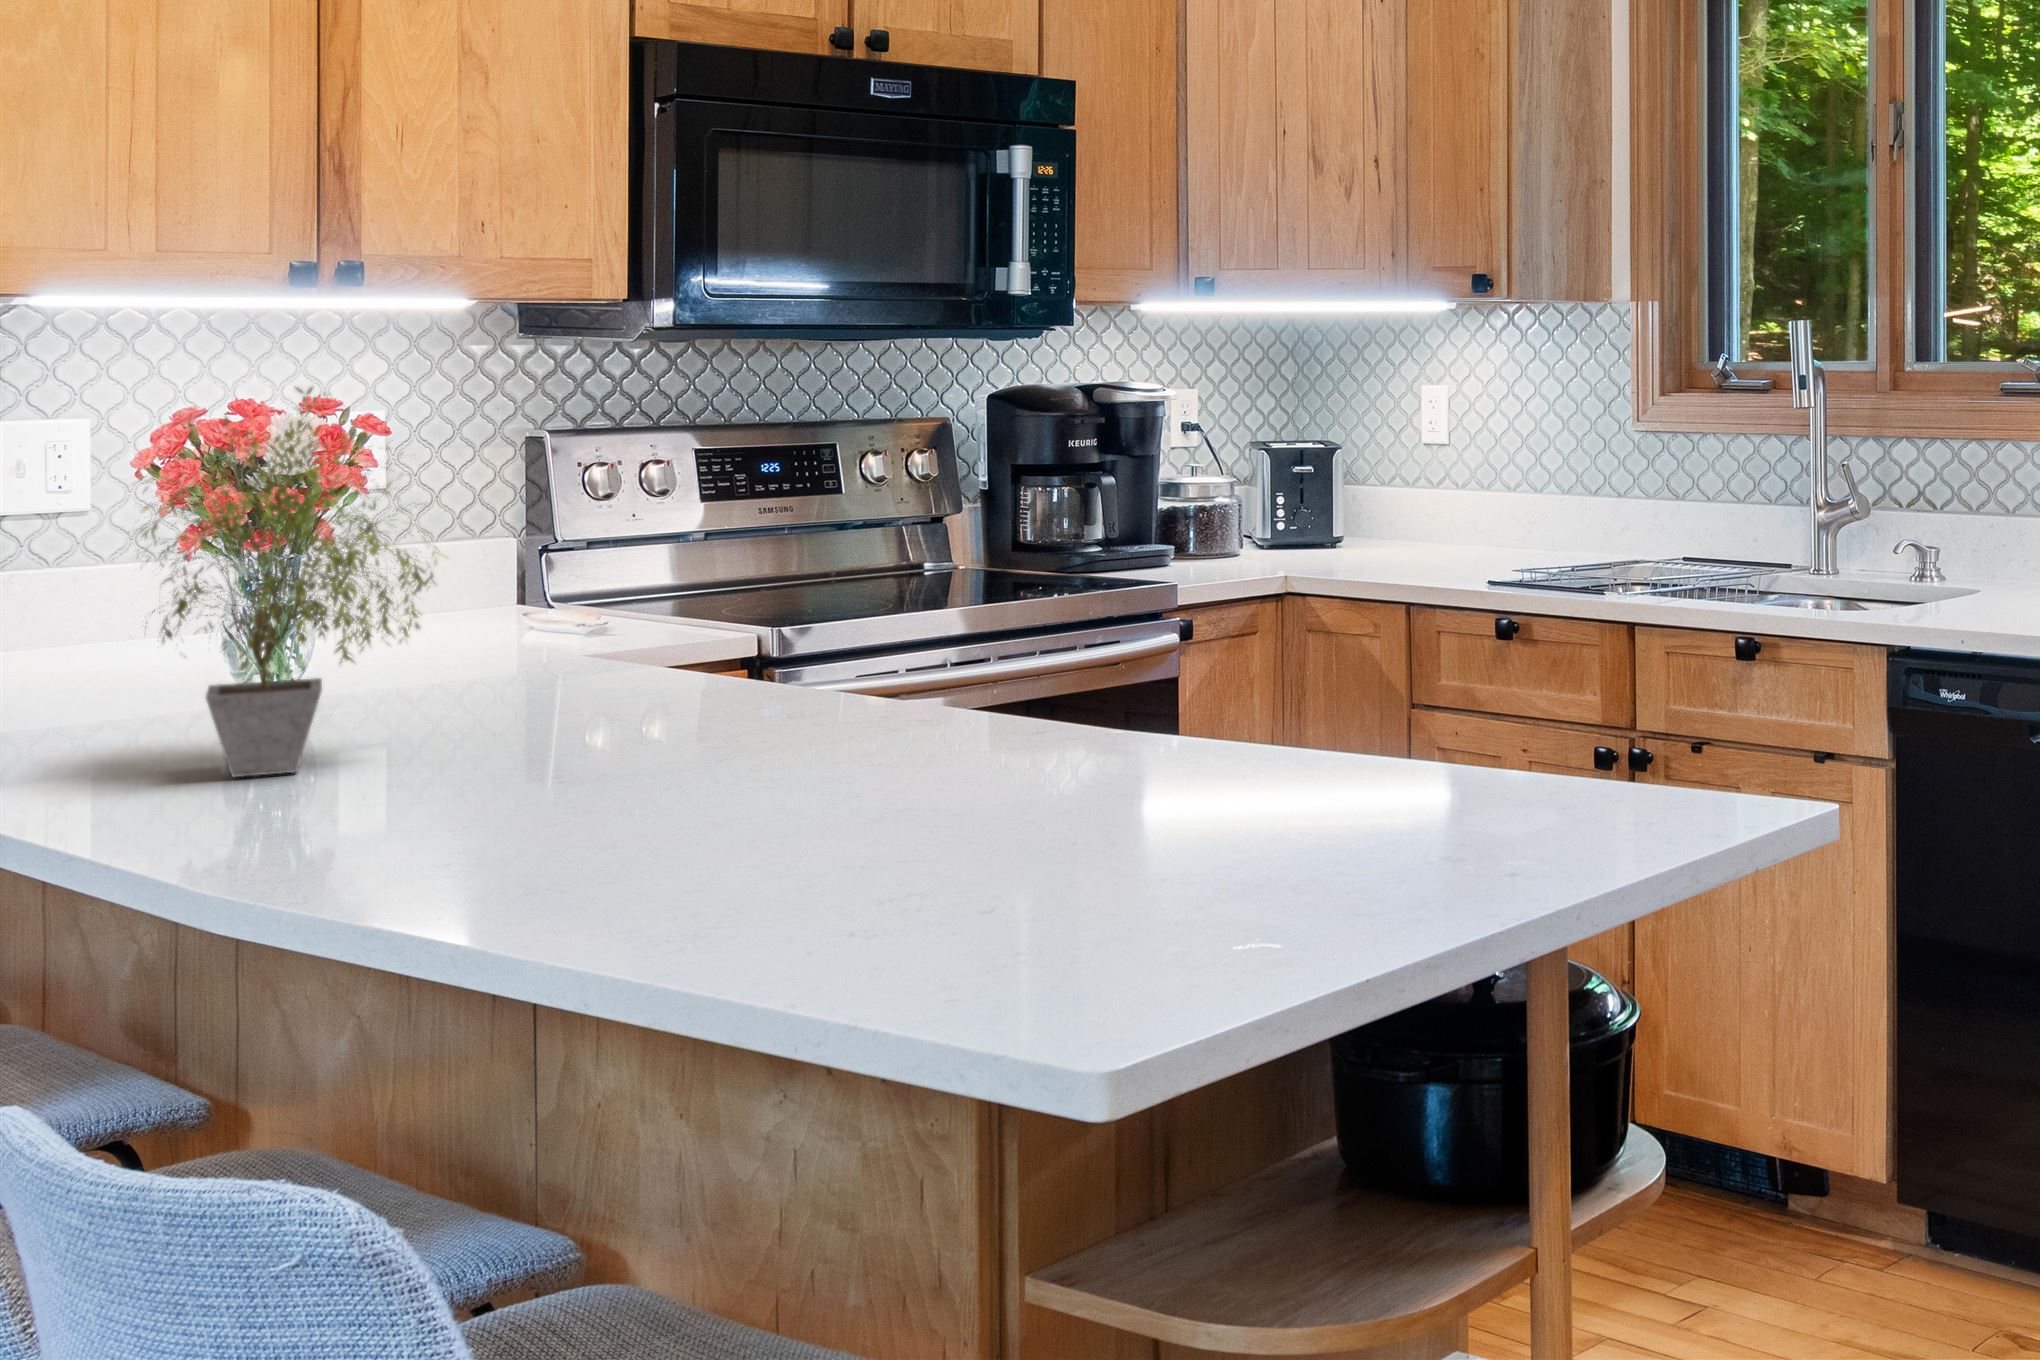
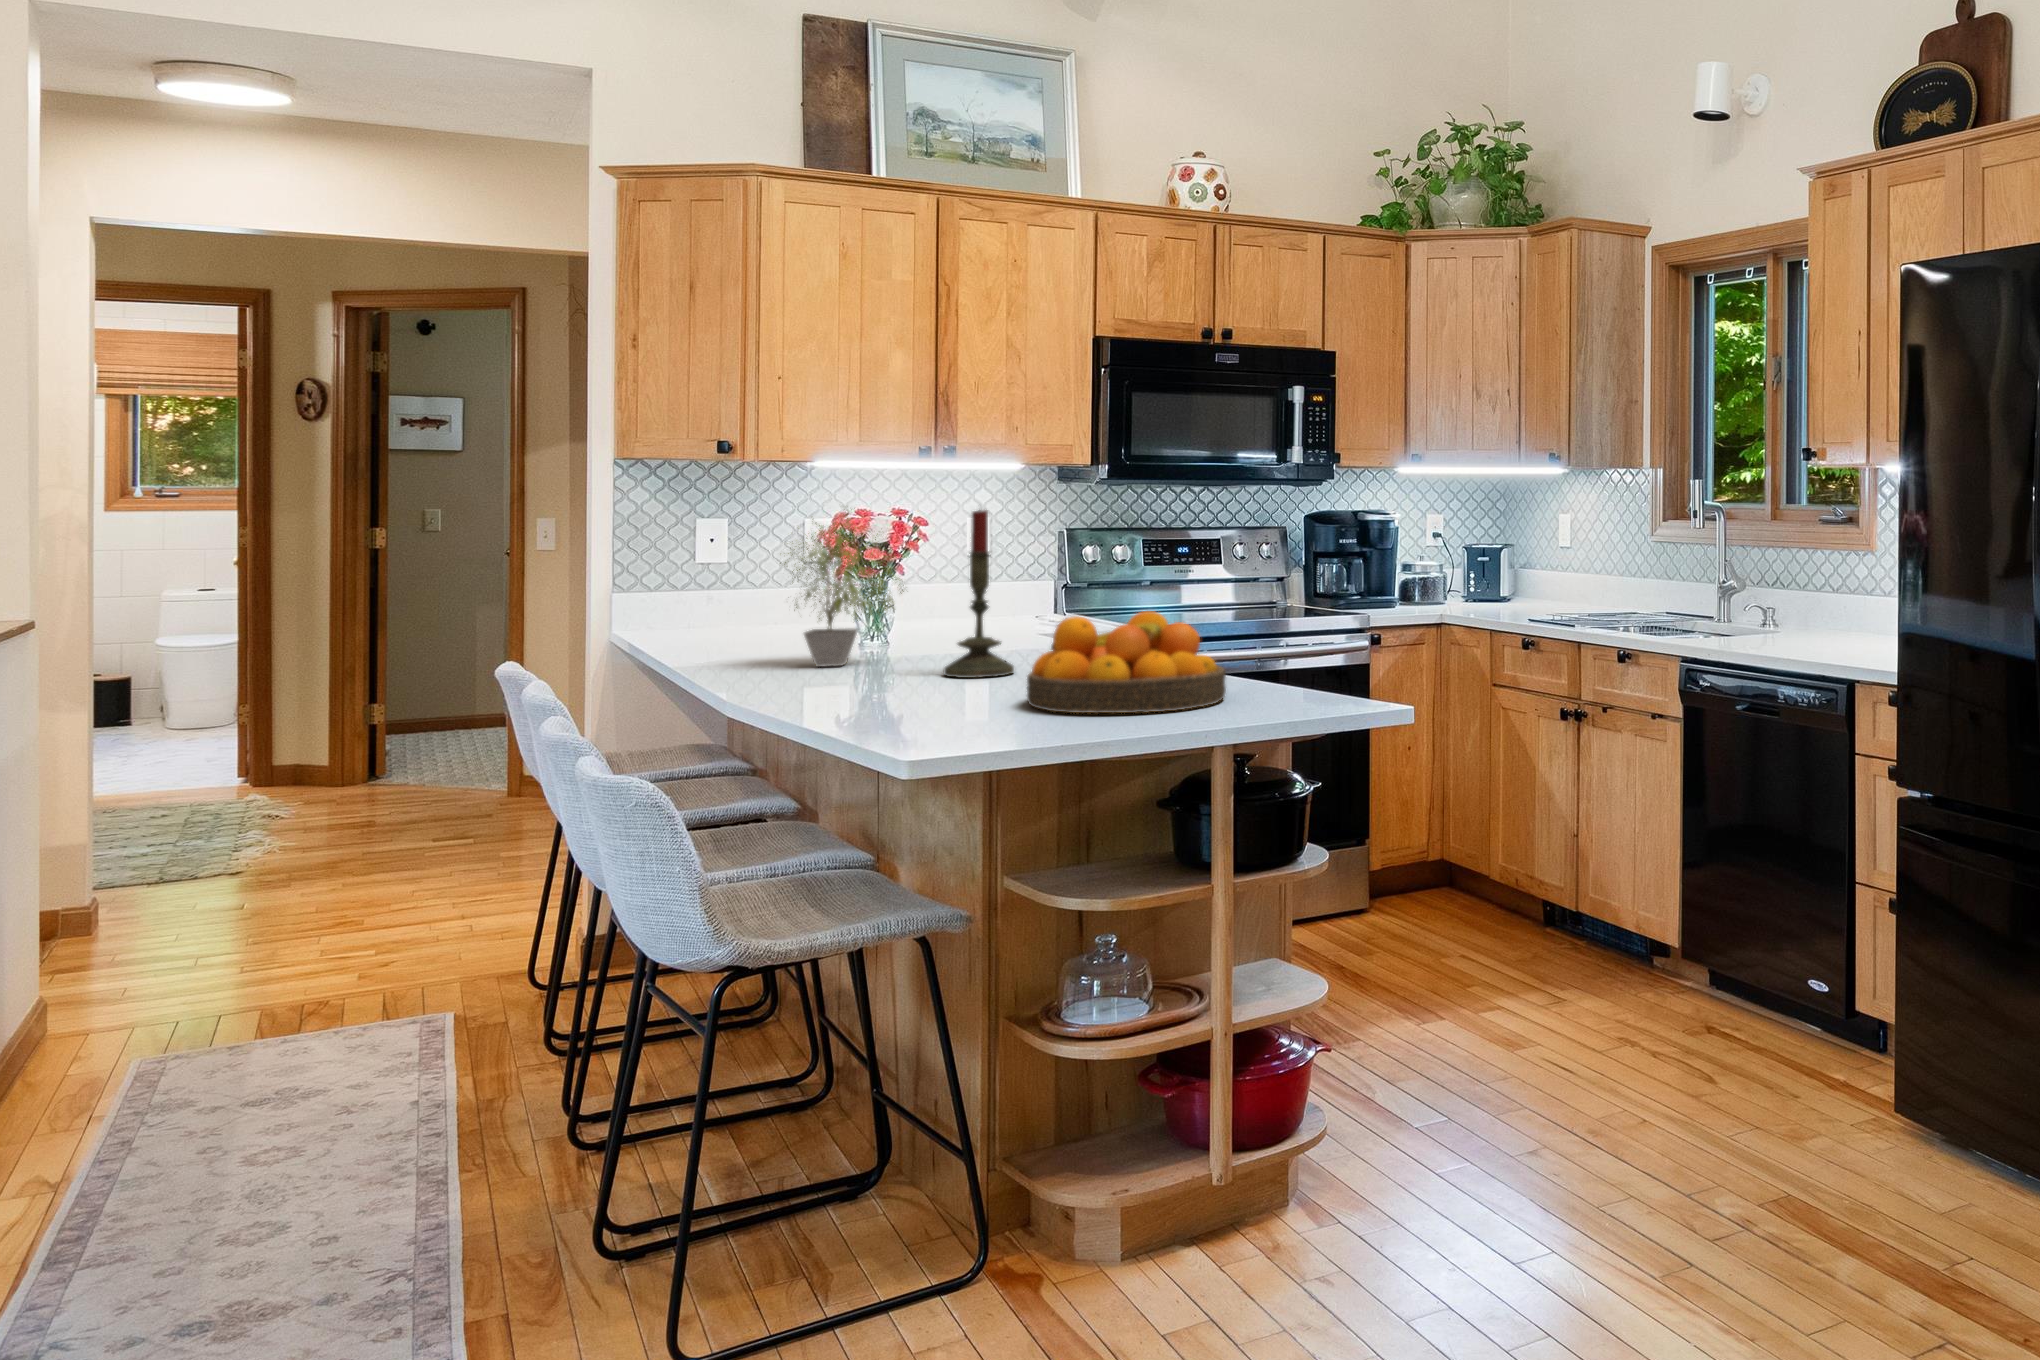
candle: none [612,381,775,787] -> present [944,510,1014,678]
fruit bowl: none [1000,615,1454,877] -> present [1027,611,1226,713]

